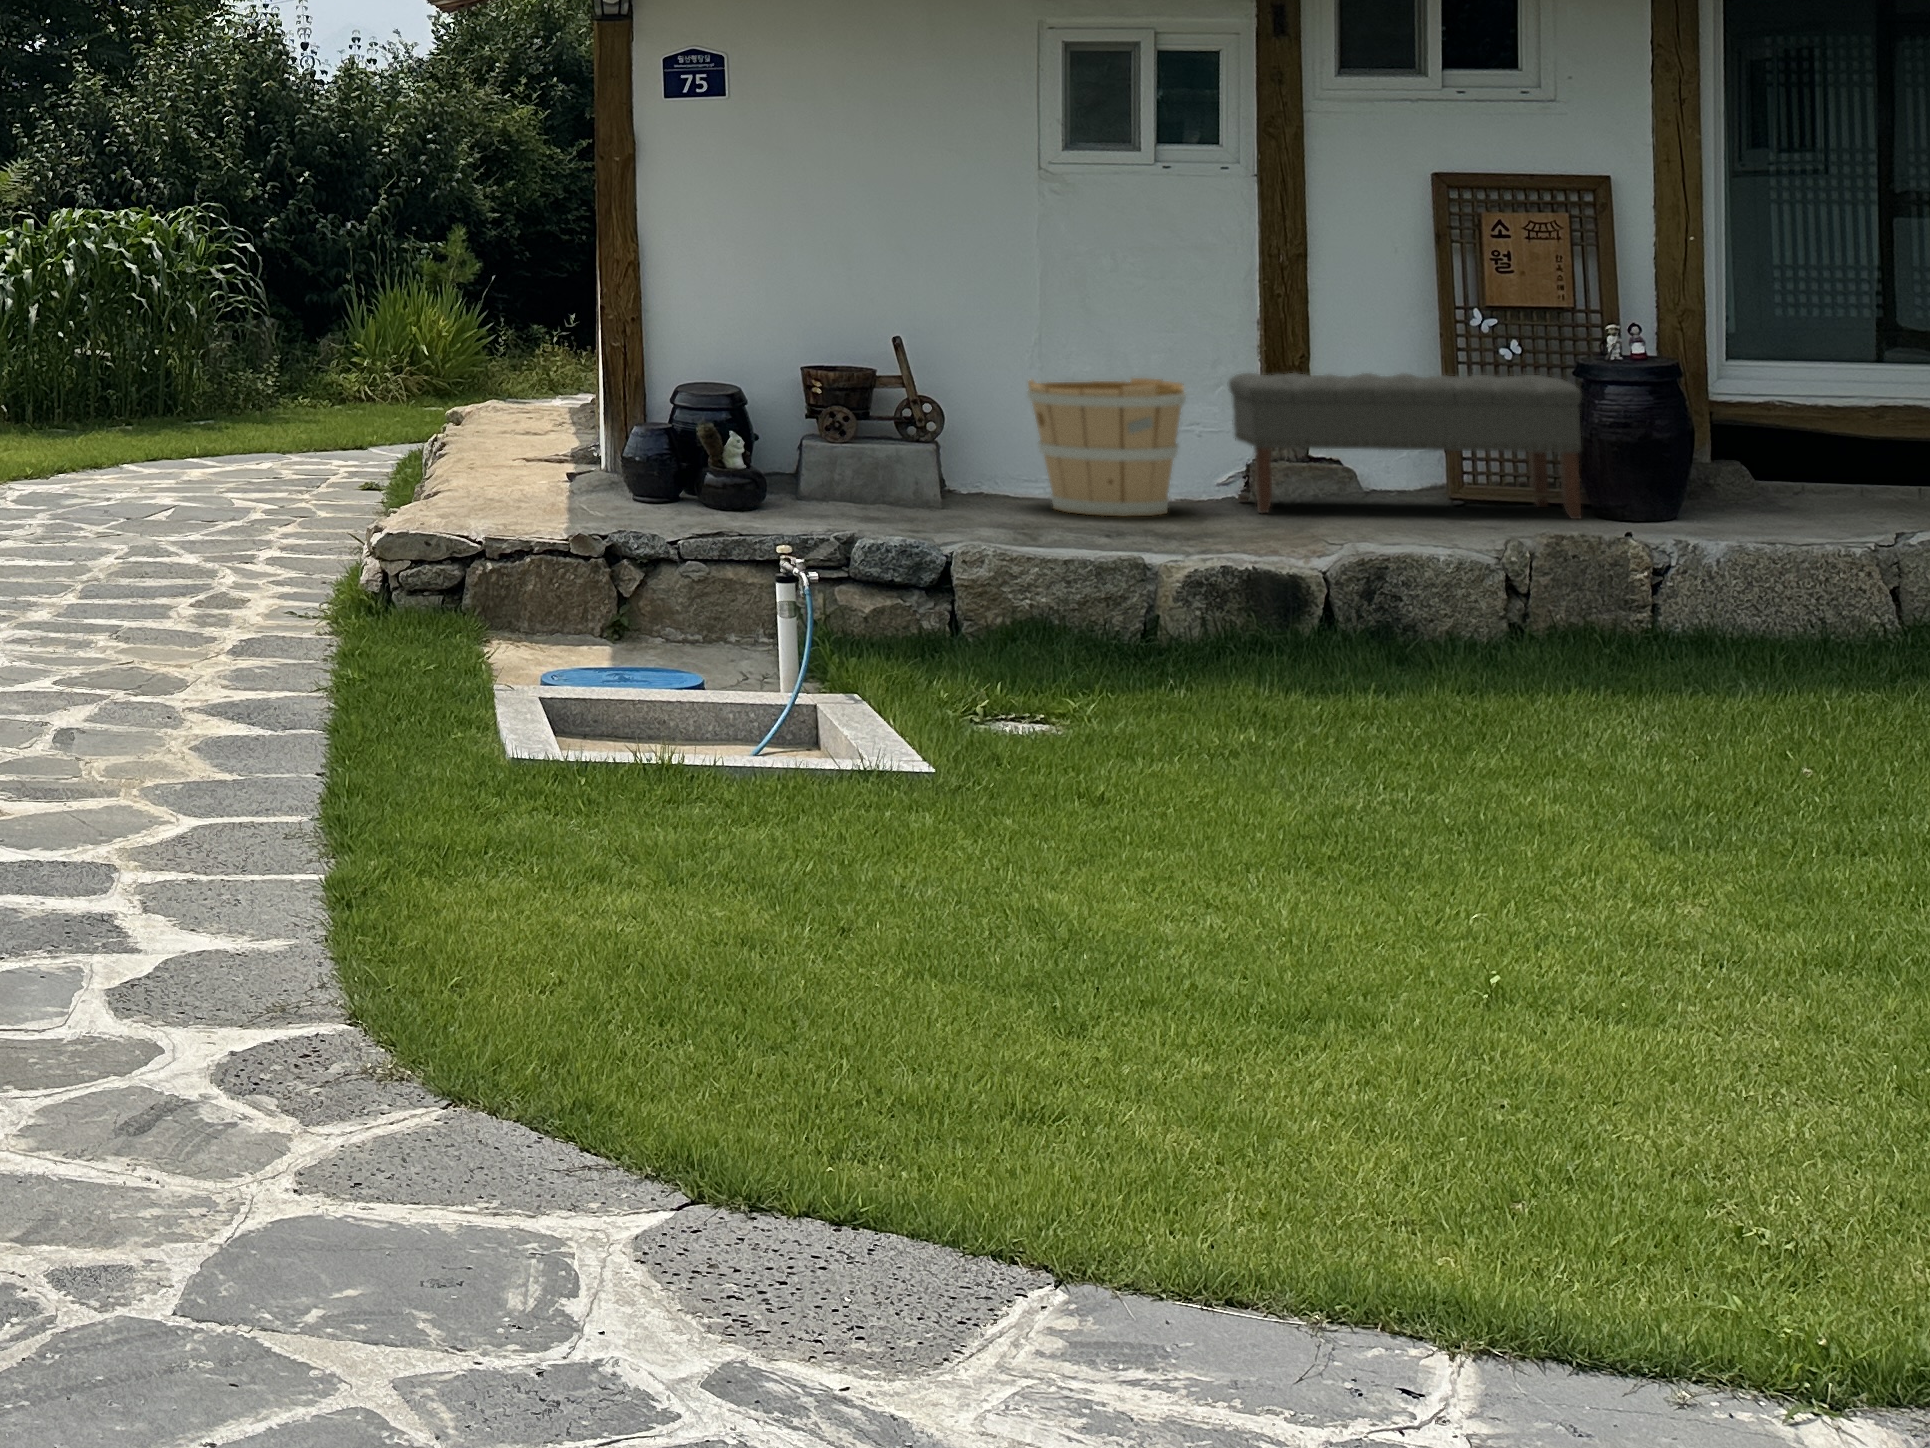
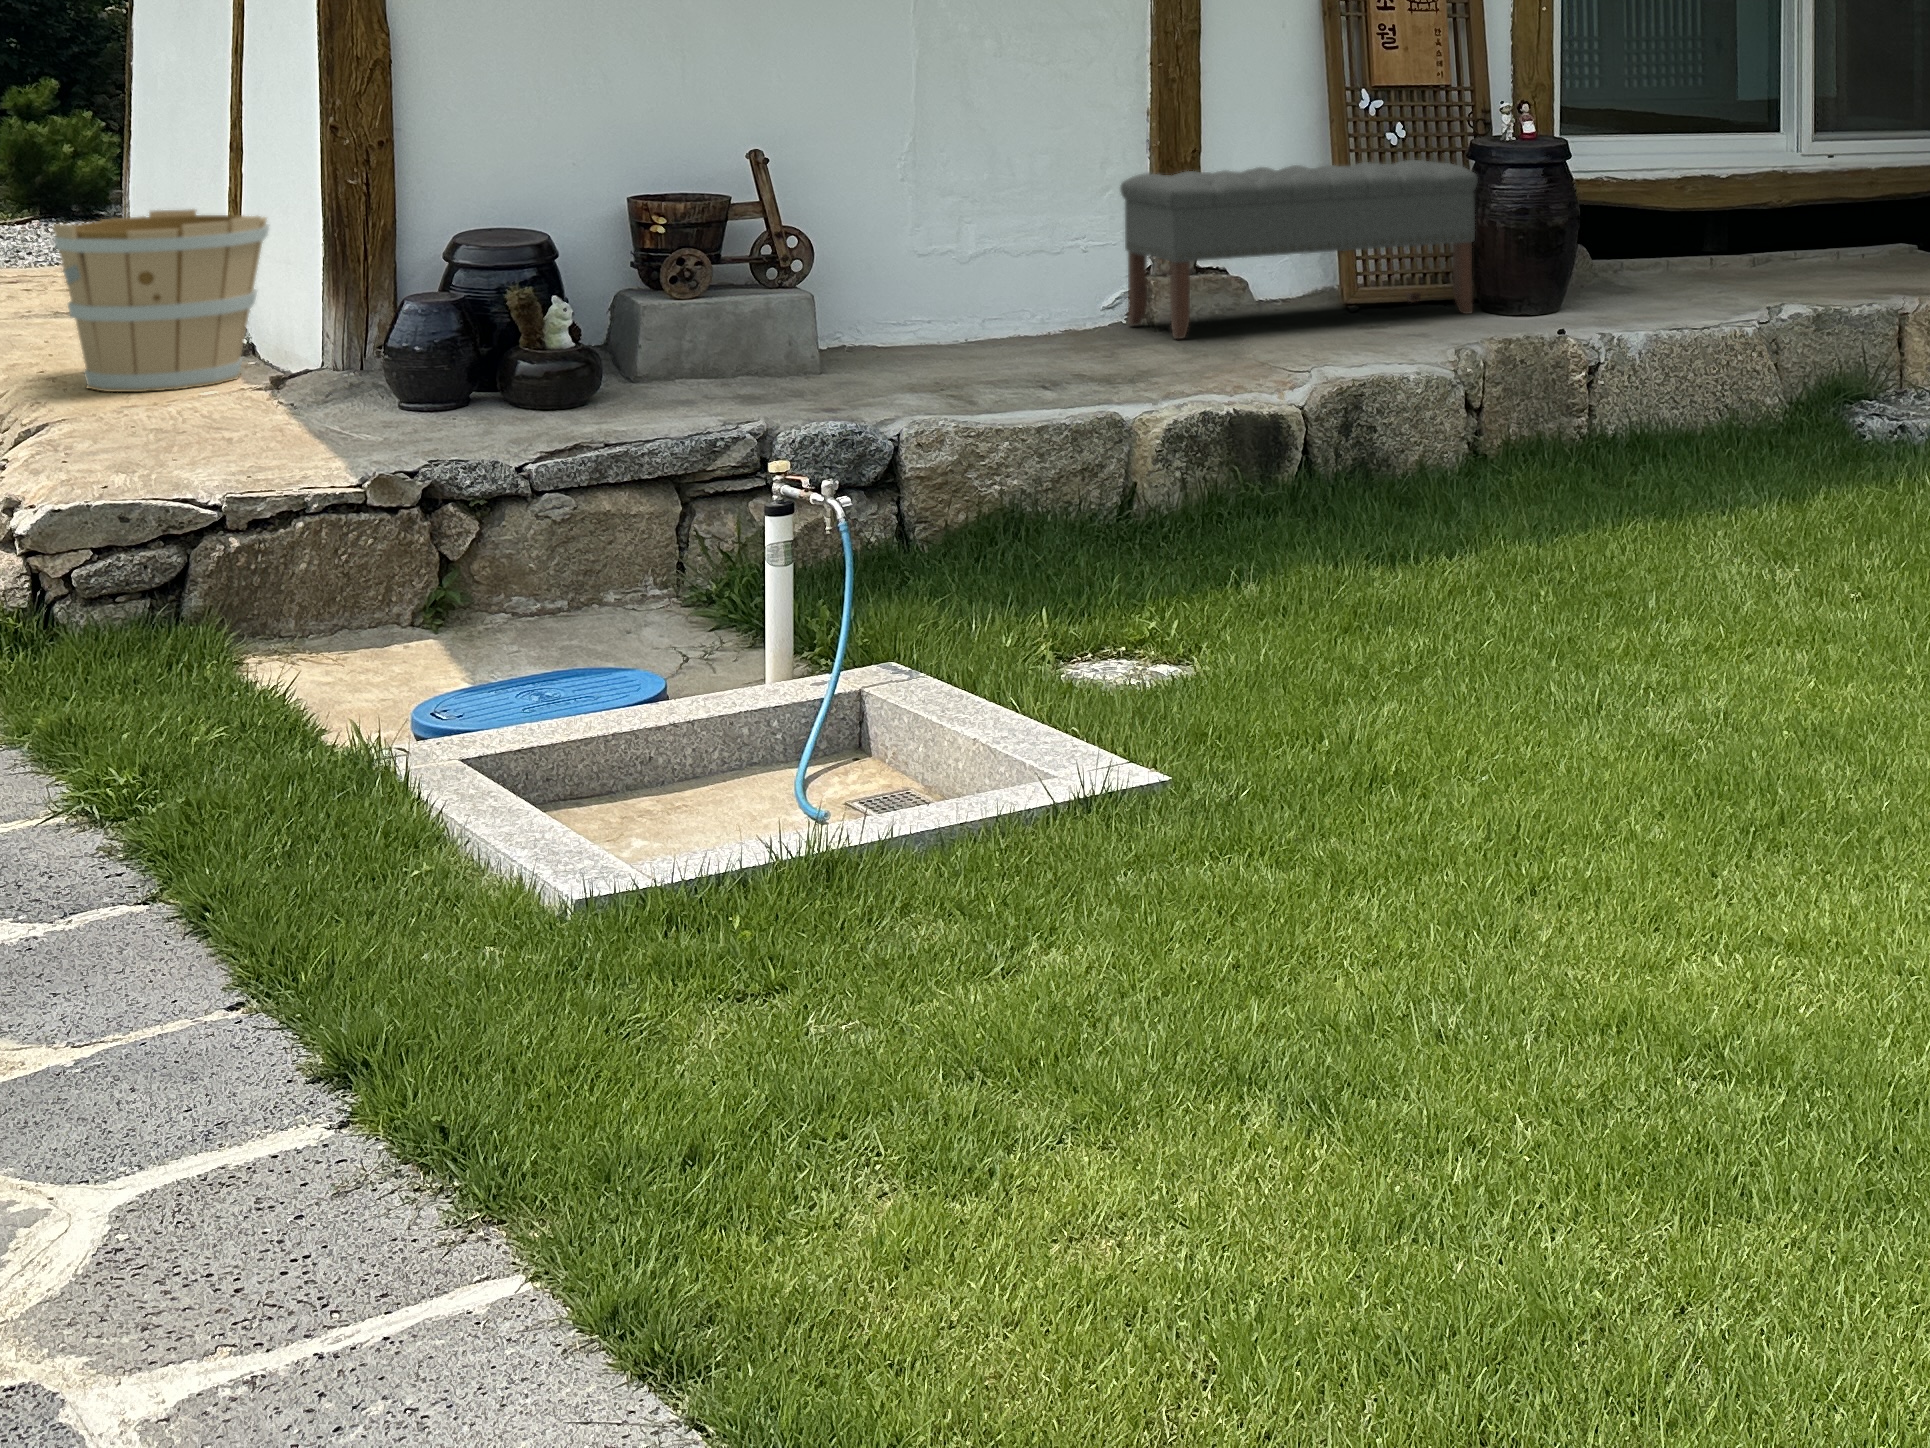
wooden bucket: present [1027,378,1186,516] -> present [53,209,269,392]

